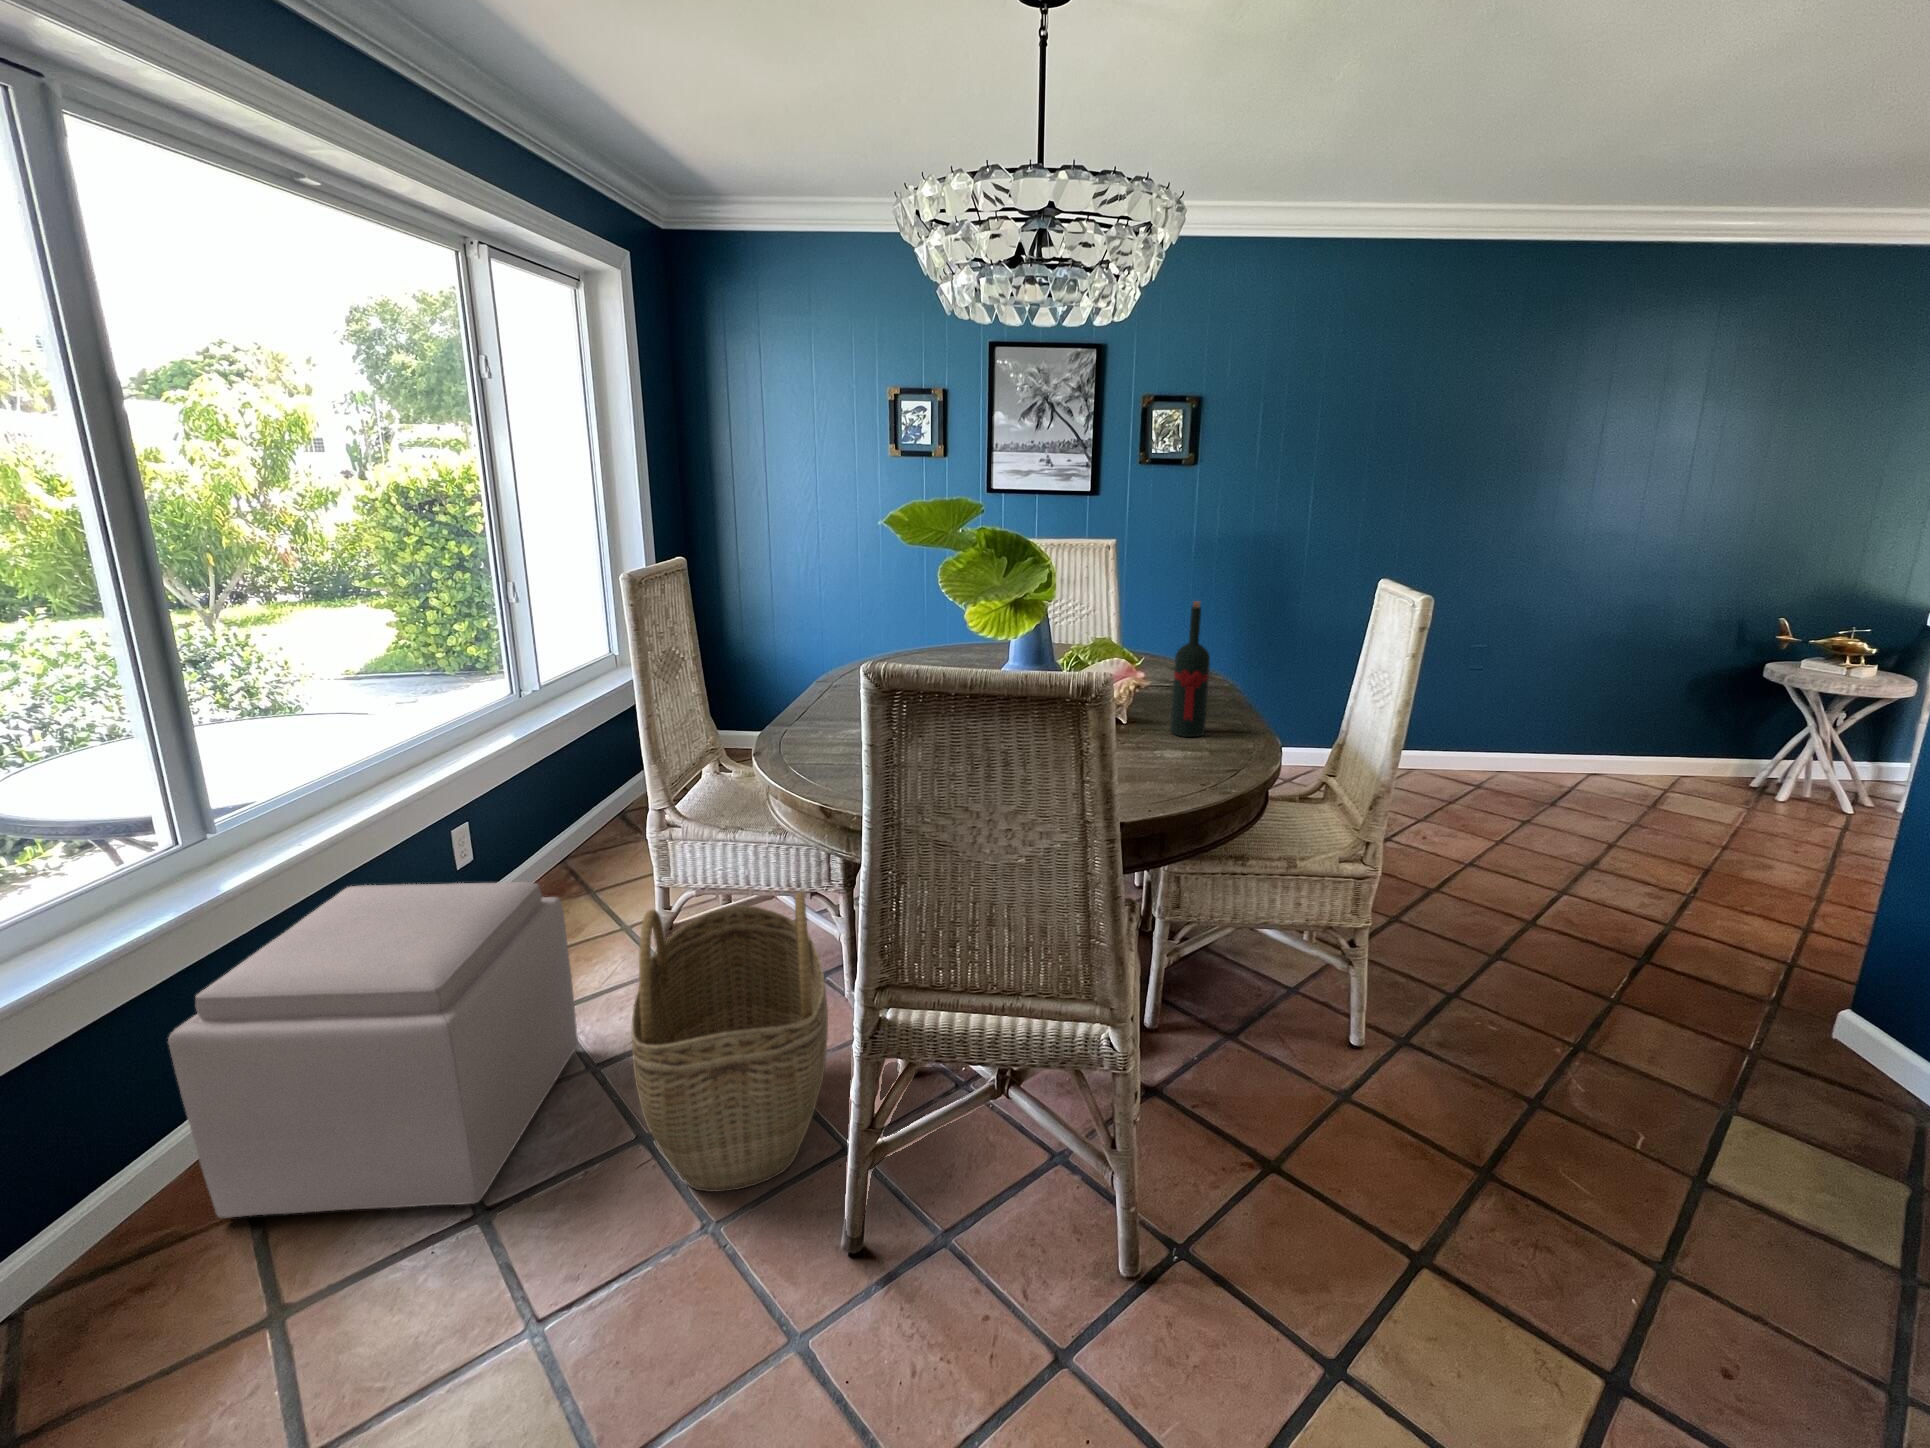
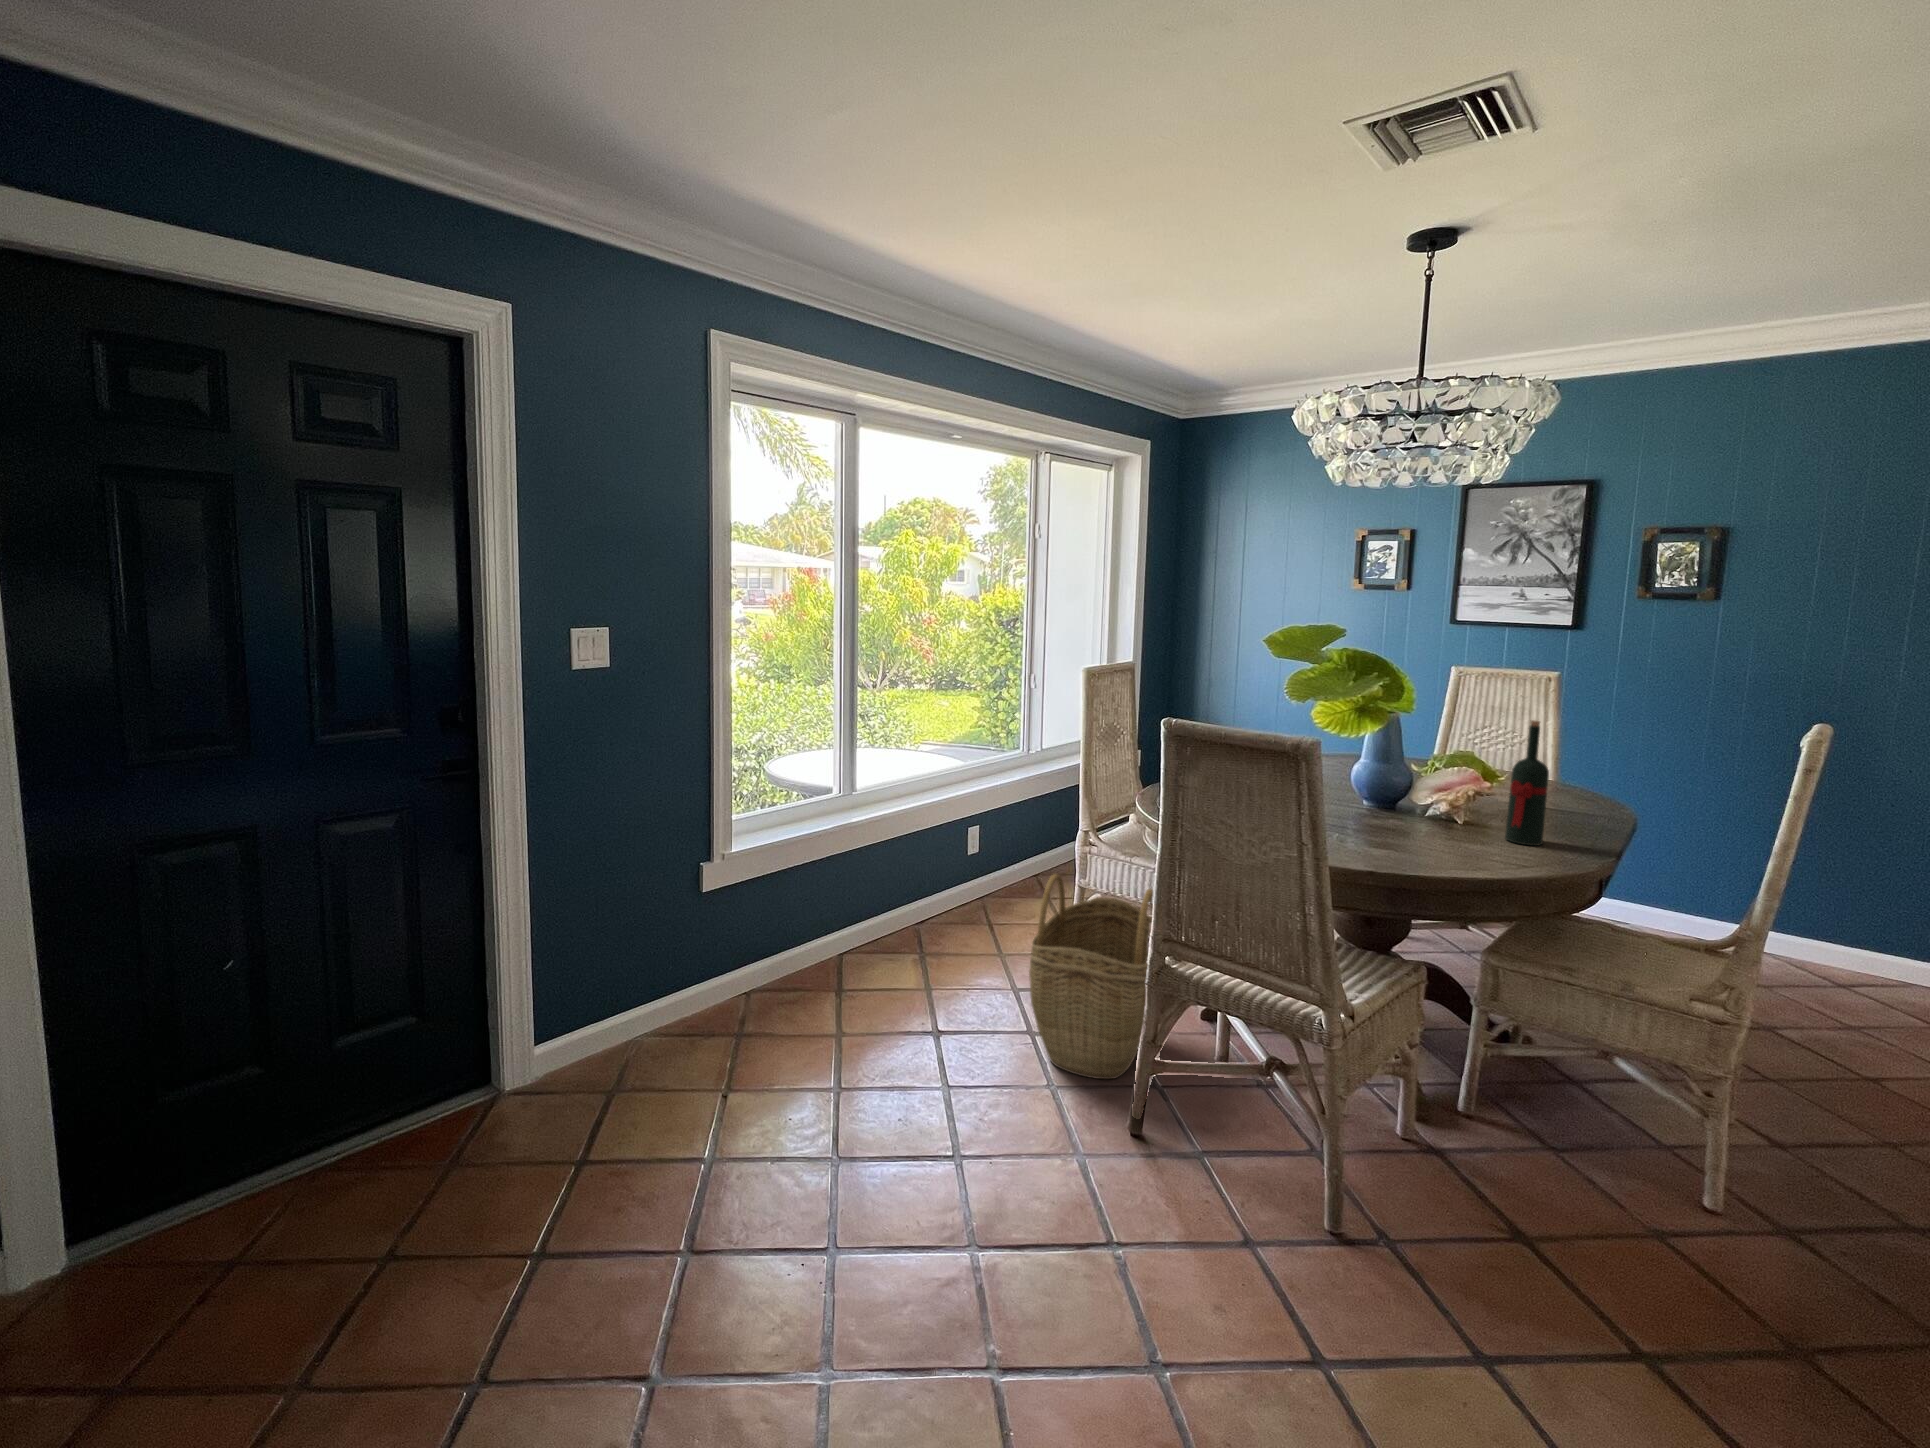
ottoman: present [168,882,578,1217] -> none [831,834,1015,1022]

